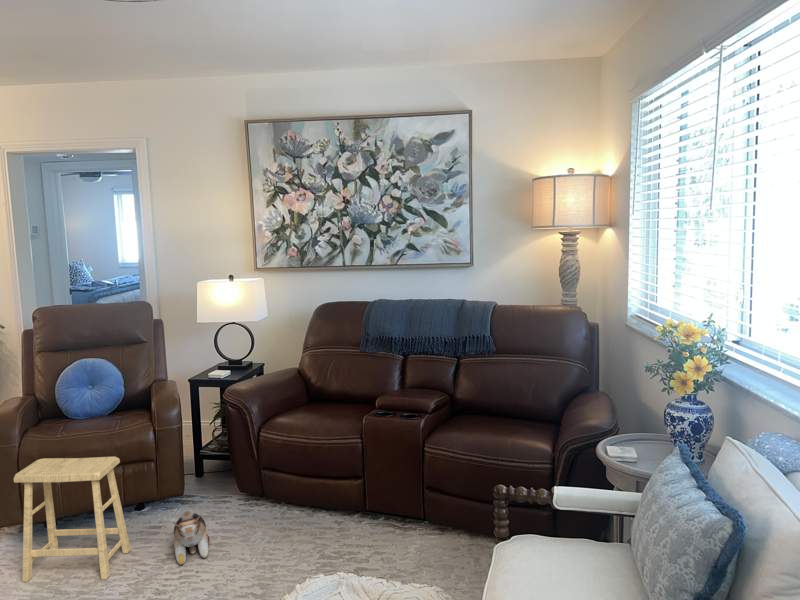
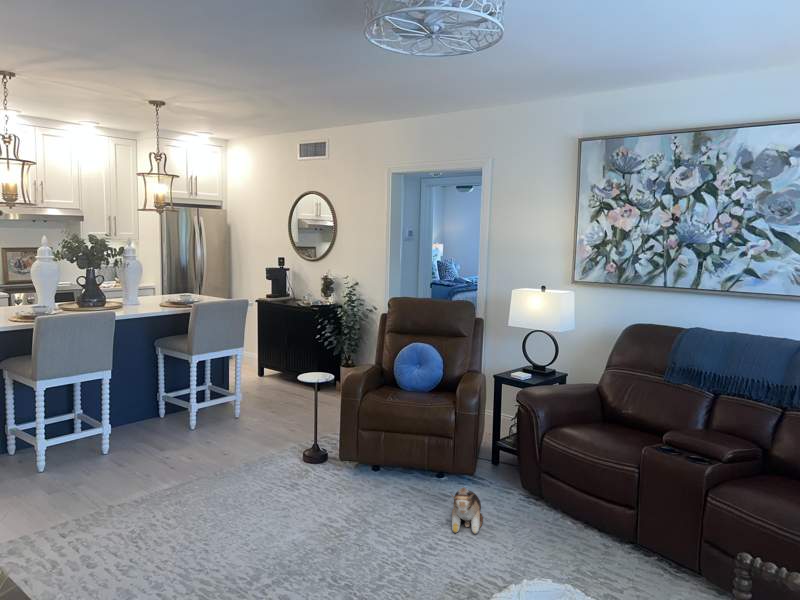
footstool: present [14,456,131,582] -> none [344,415,422,524]

